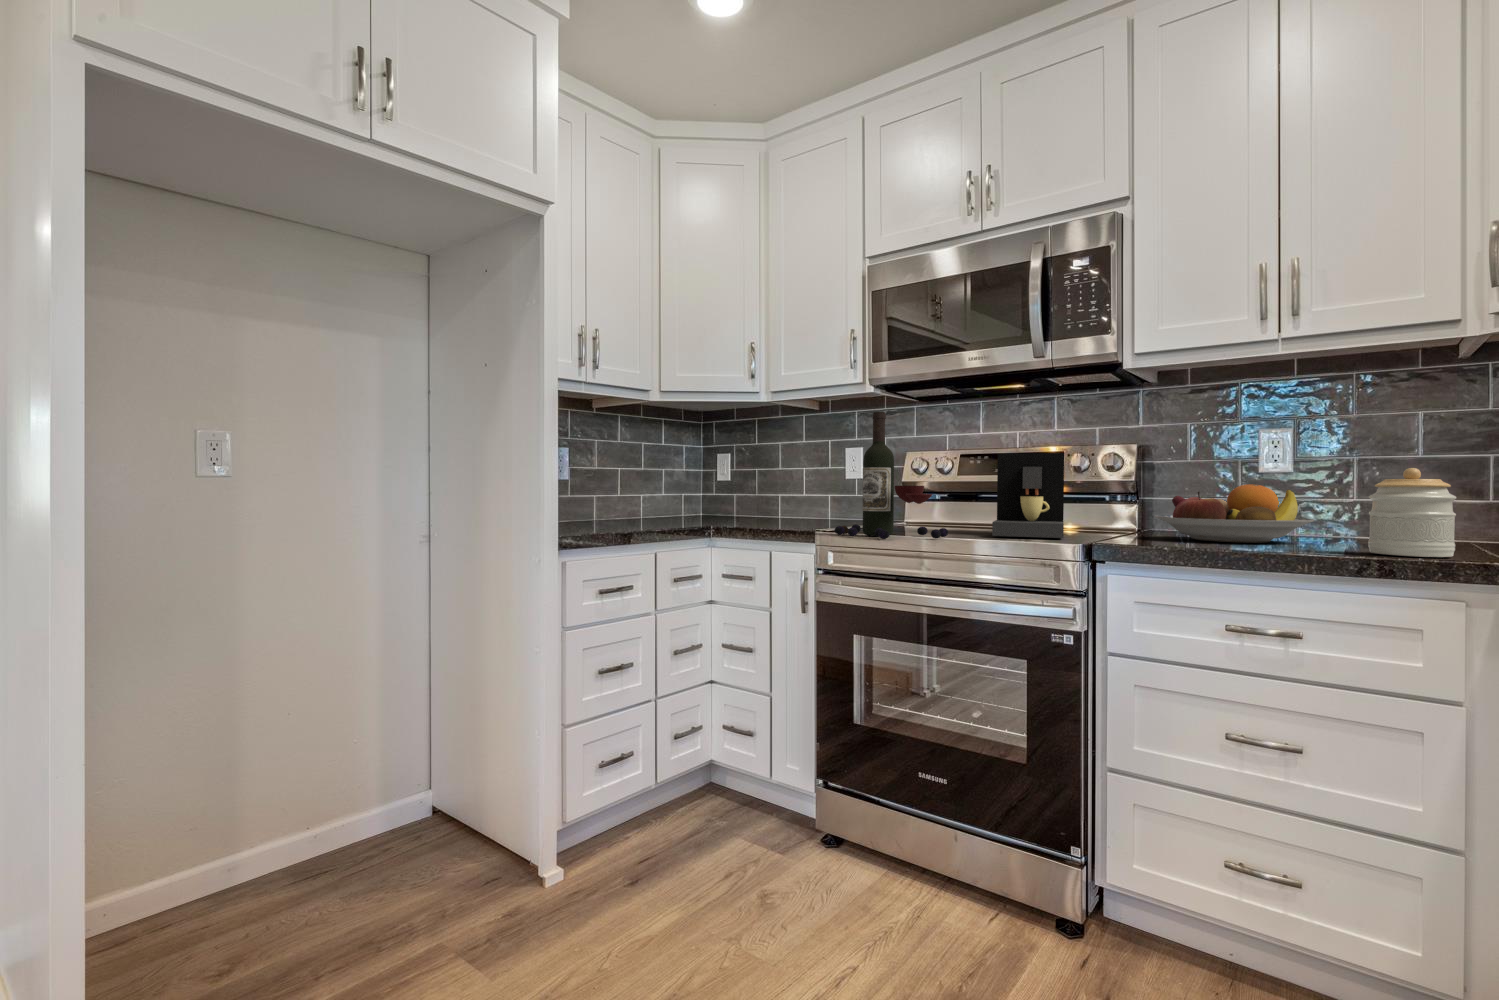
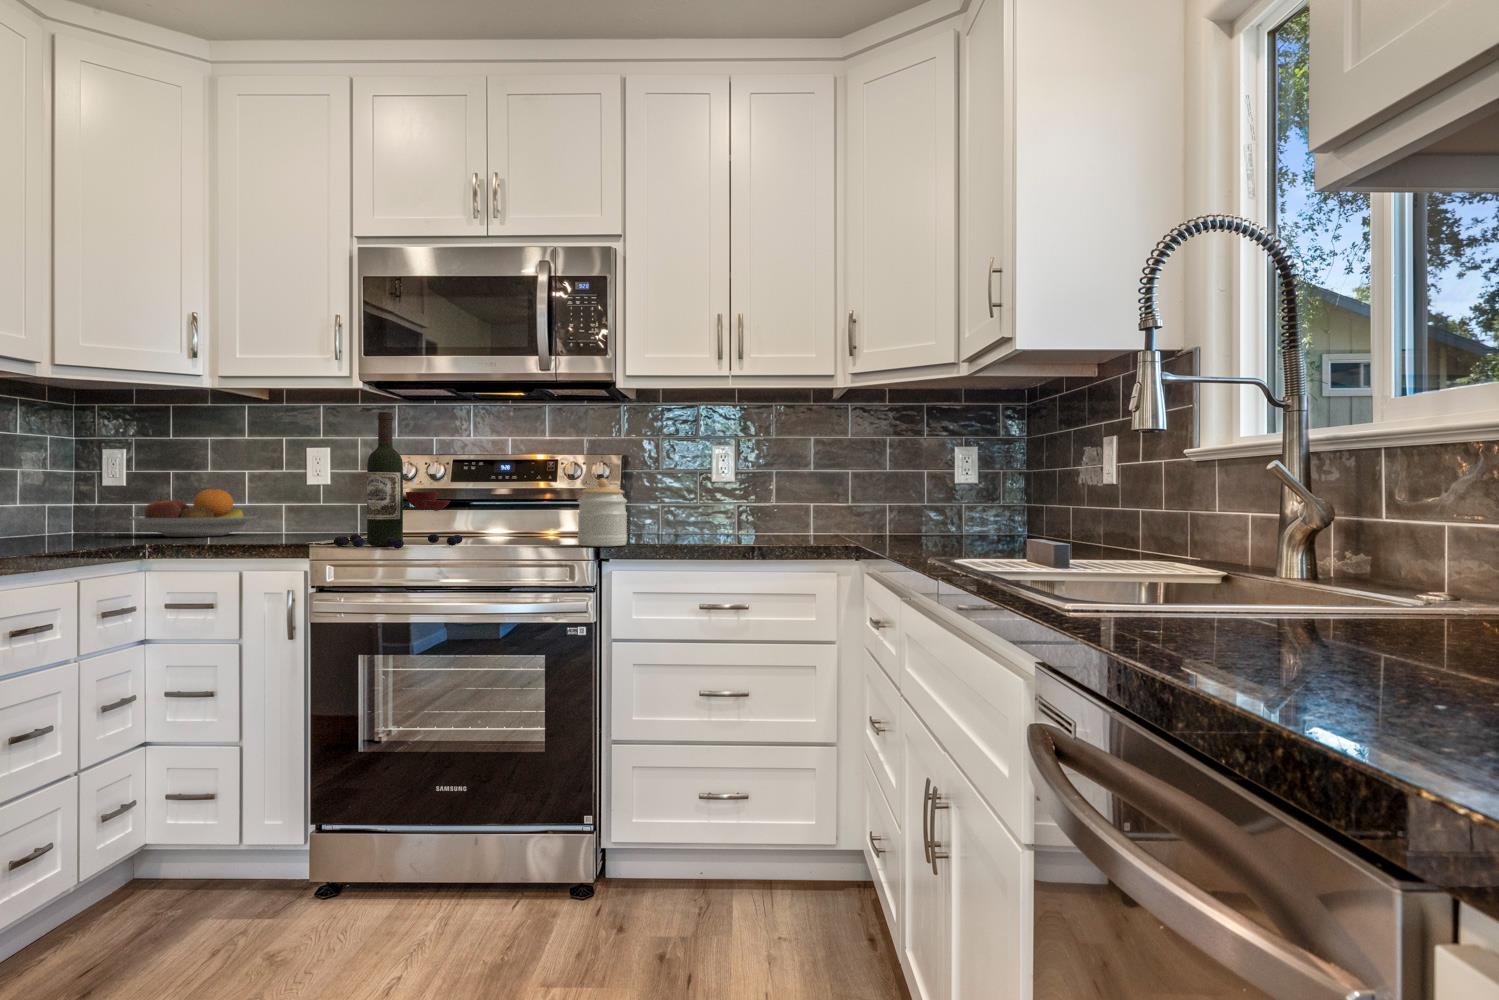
coffee maker: present [992,453,1064,538] -> none [505,459,570,541]
jar: present [1368,468,1457,557] -> present [578,478,627,546]
fruit bowl: present [1155,484,1314,543] -> present [130,489,258,537]

